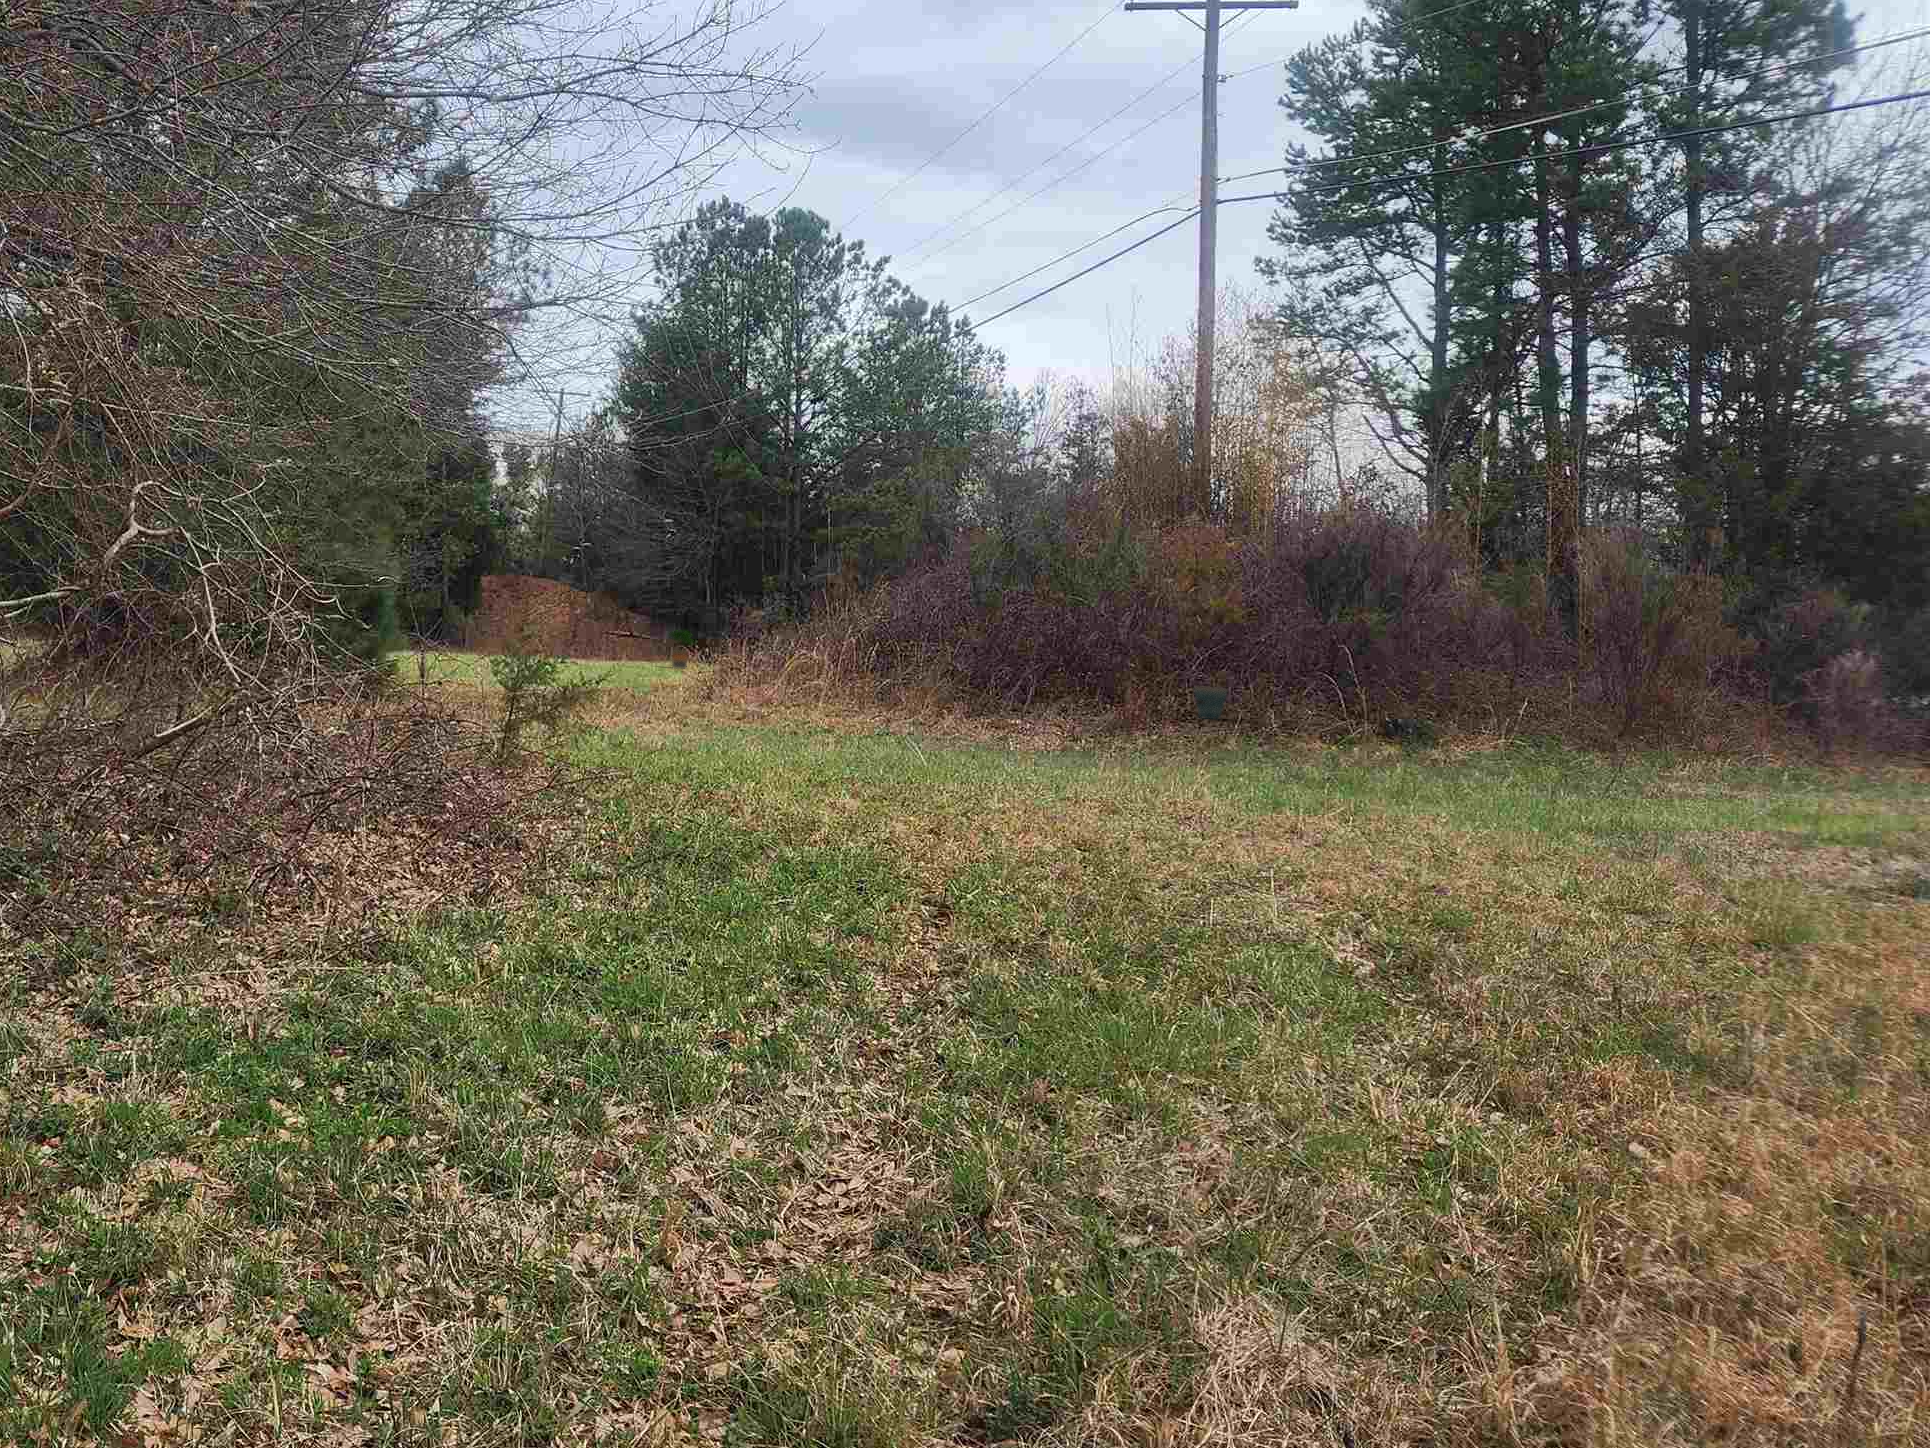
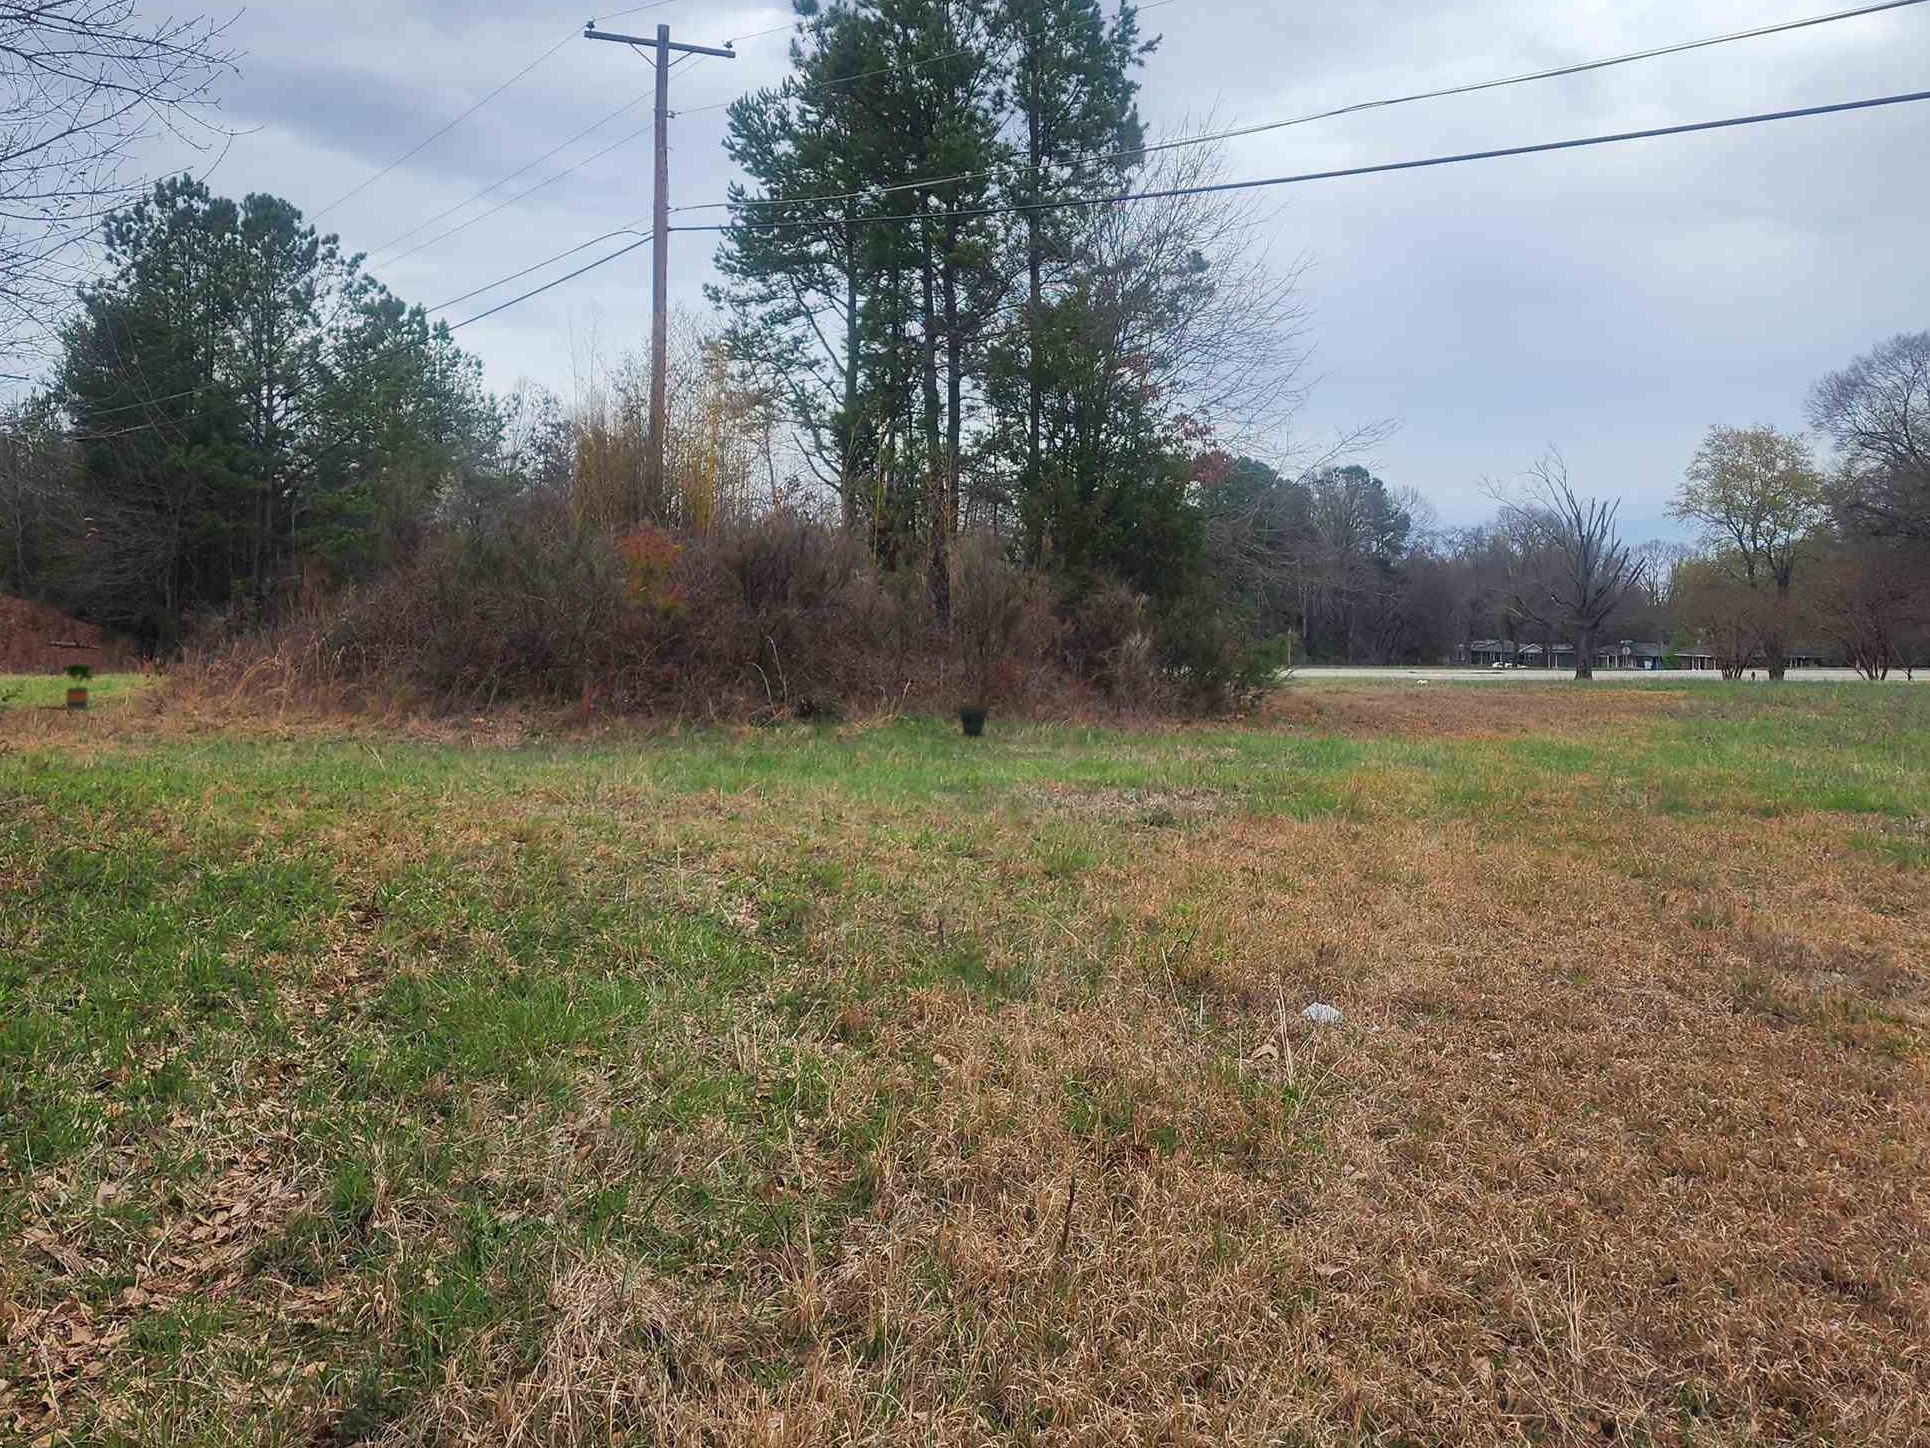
bucket: present [1194,686,1227,719] -> present [959,705,988,736]

